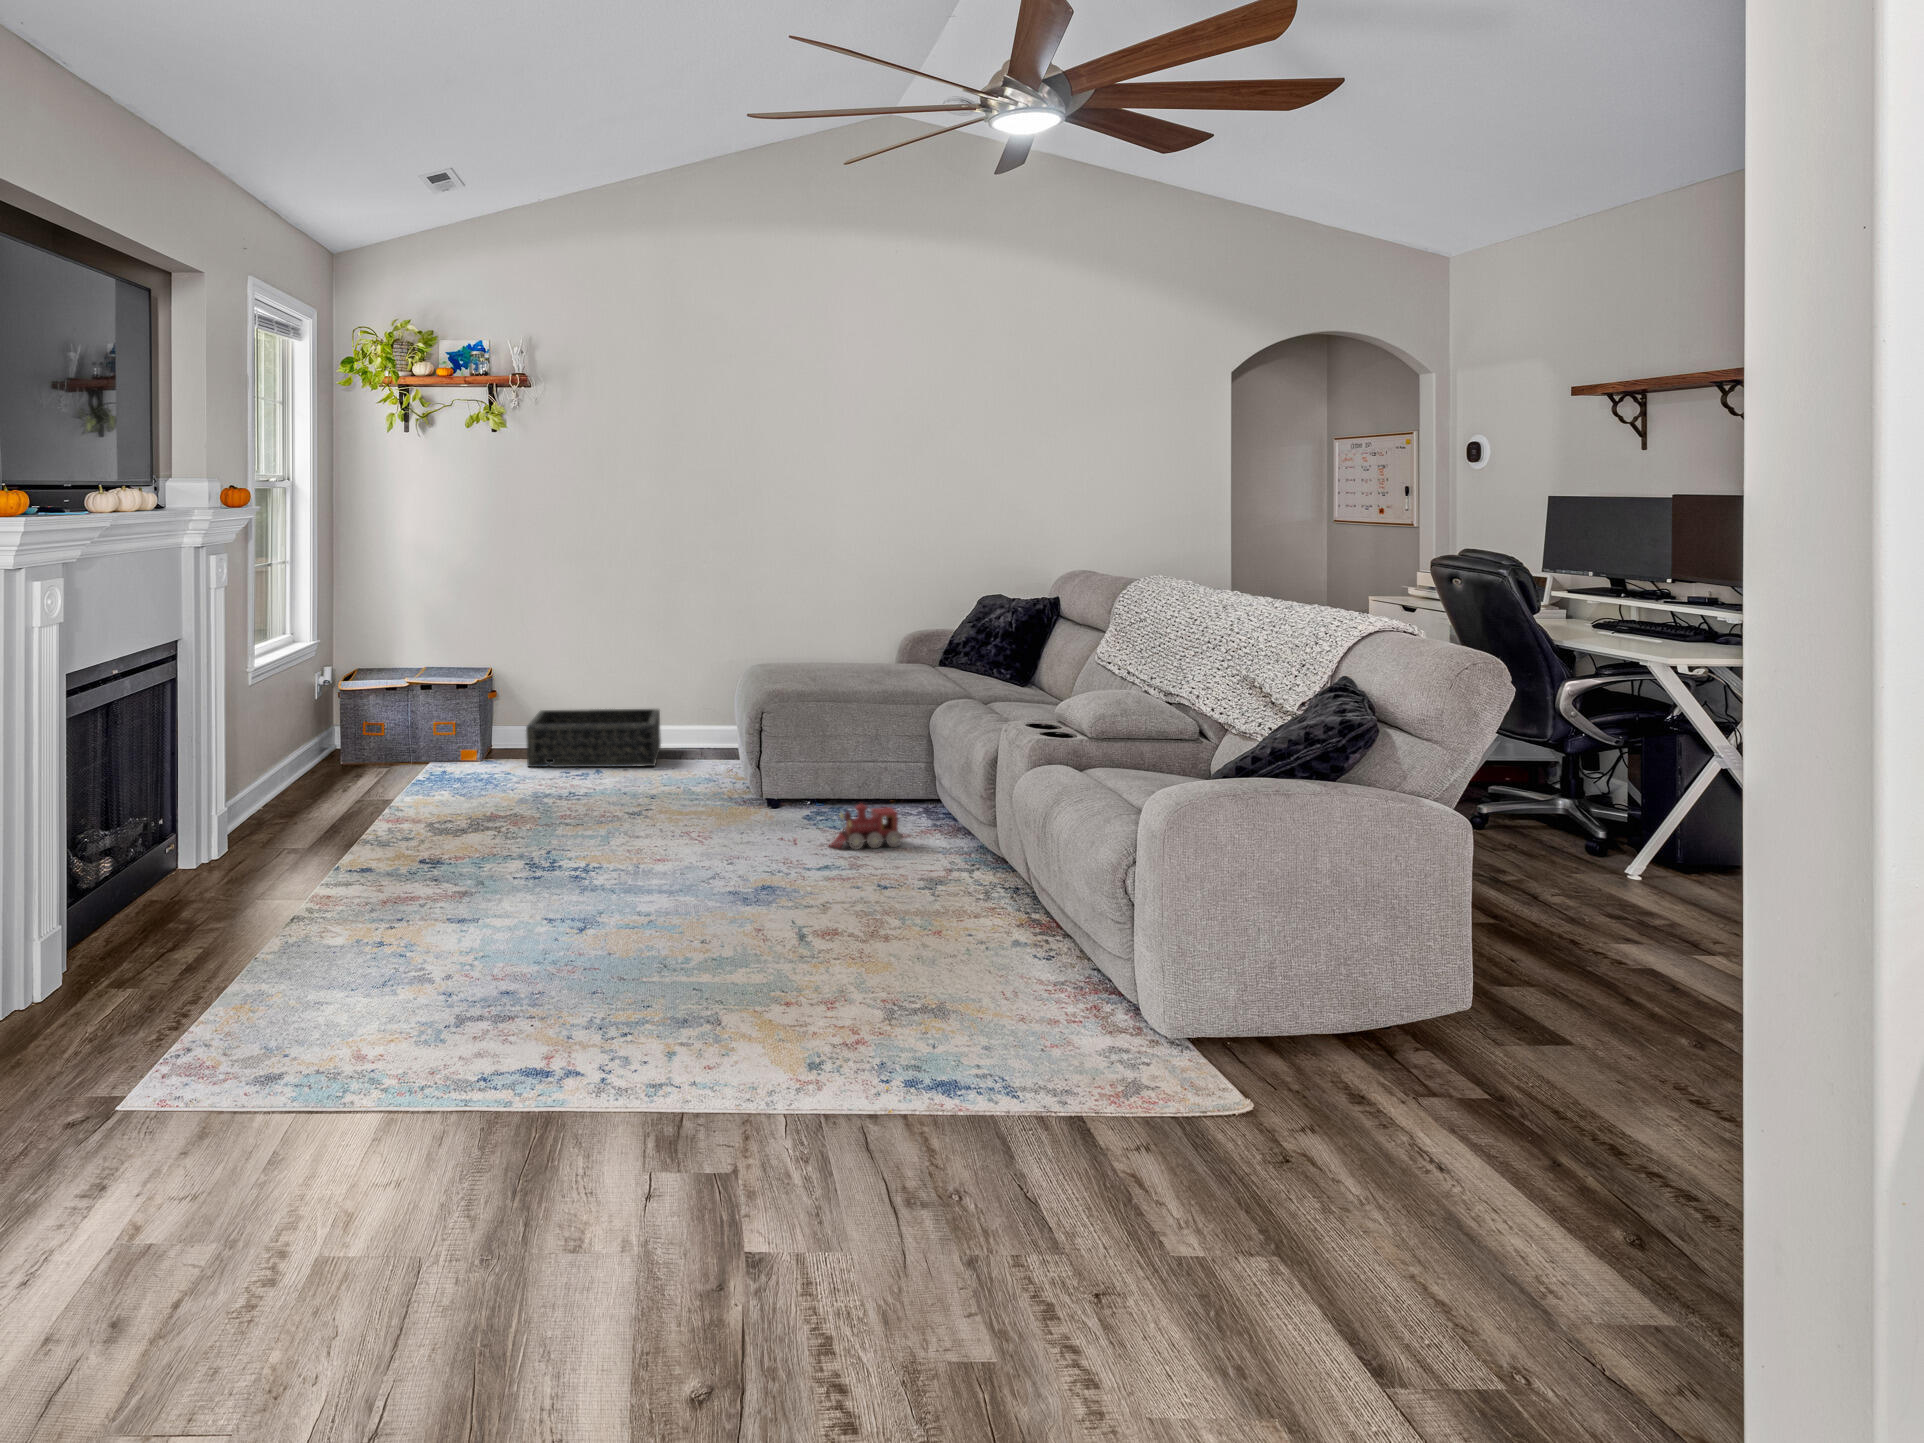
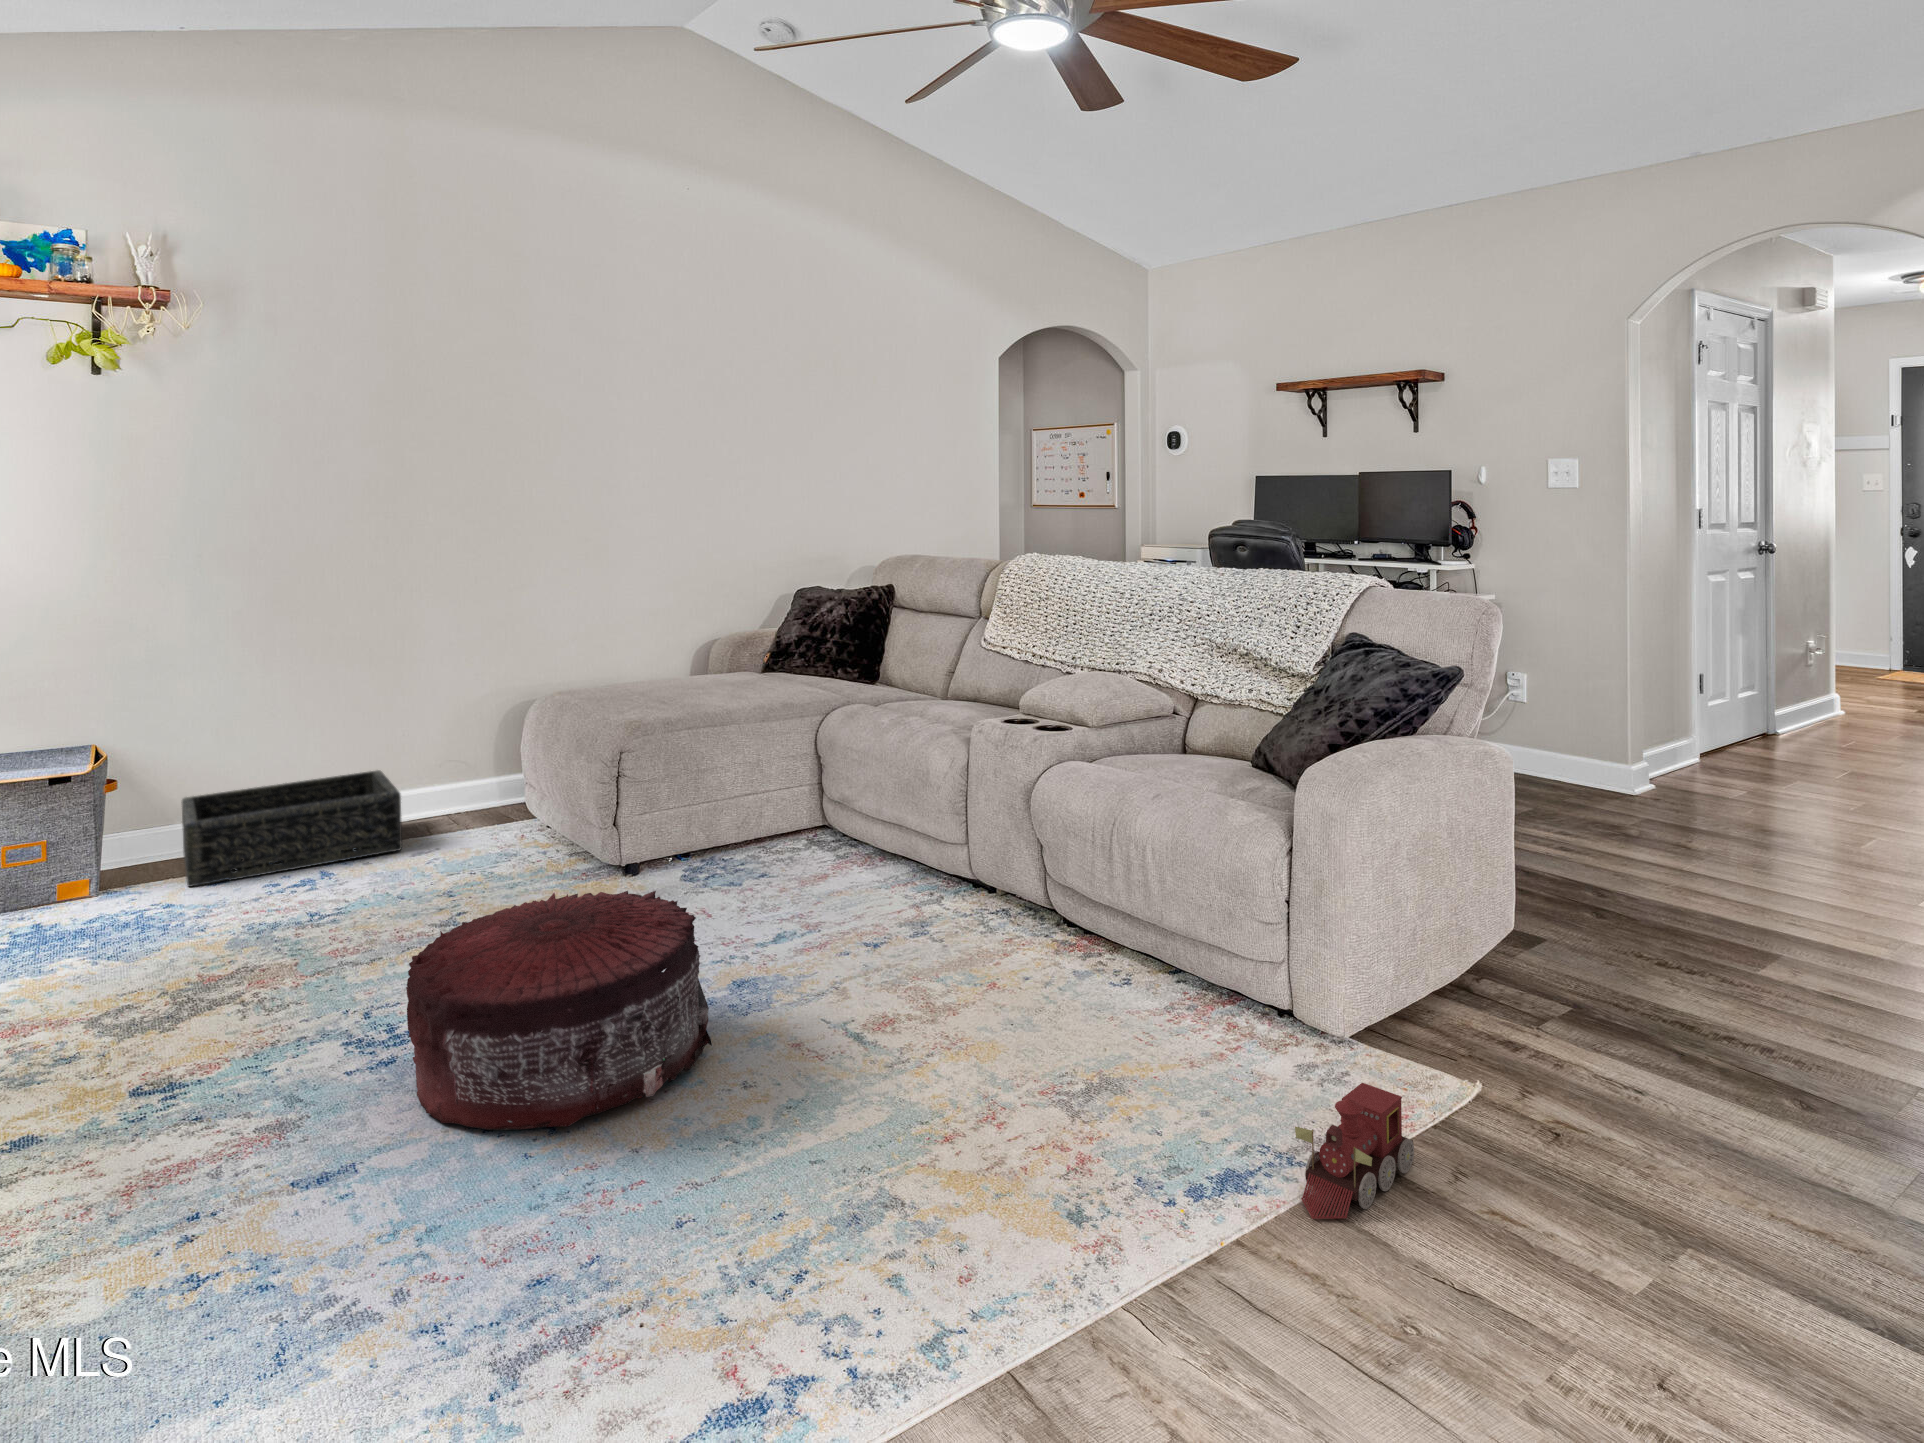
pouf: none [524,793,709,932] -> present [406,891,712,1130]
toy train: present [829,804,903,849] -> present [1295,1083,1414,1219]

